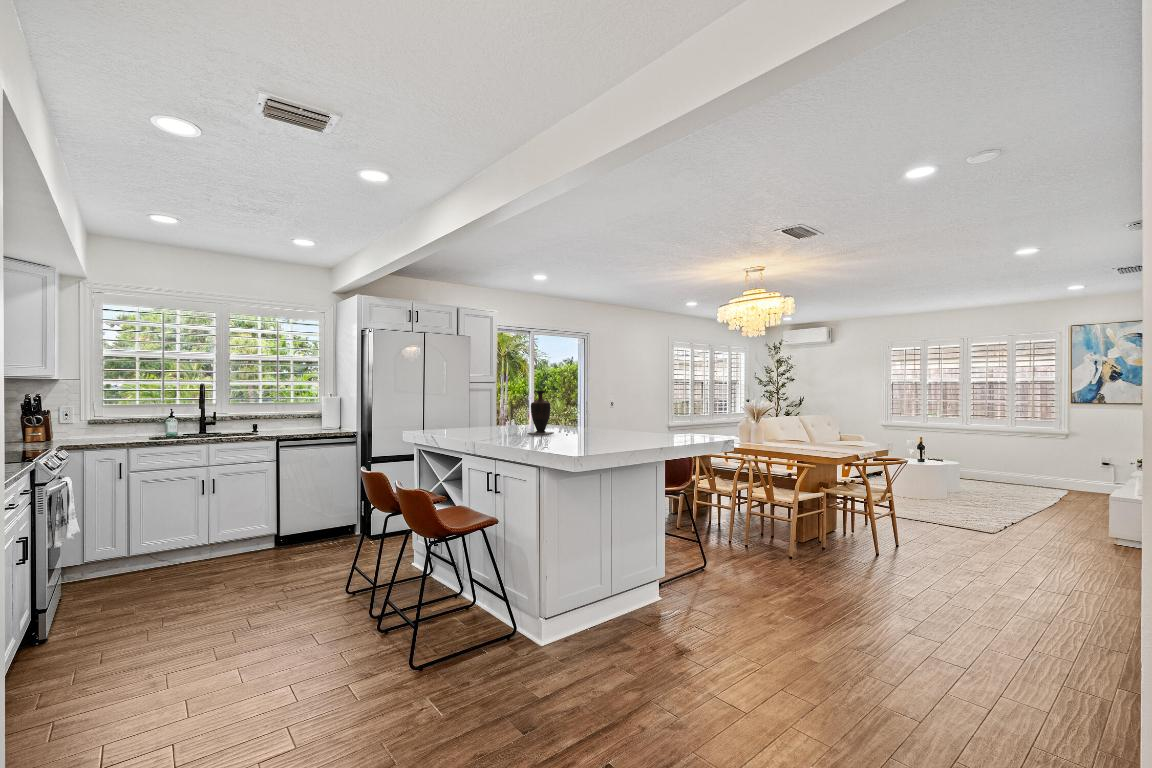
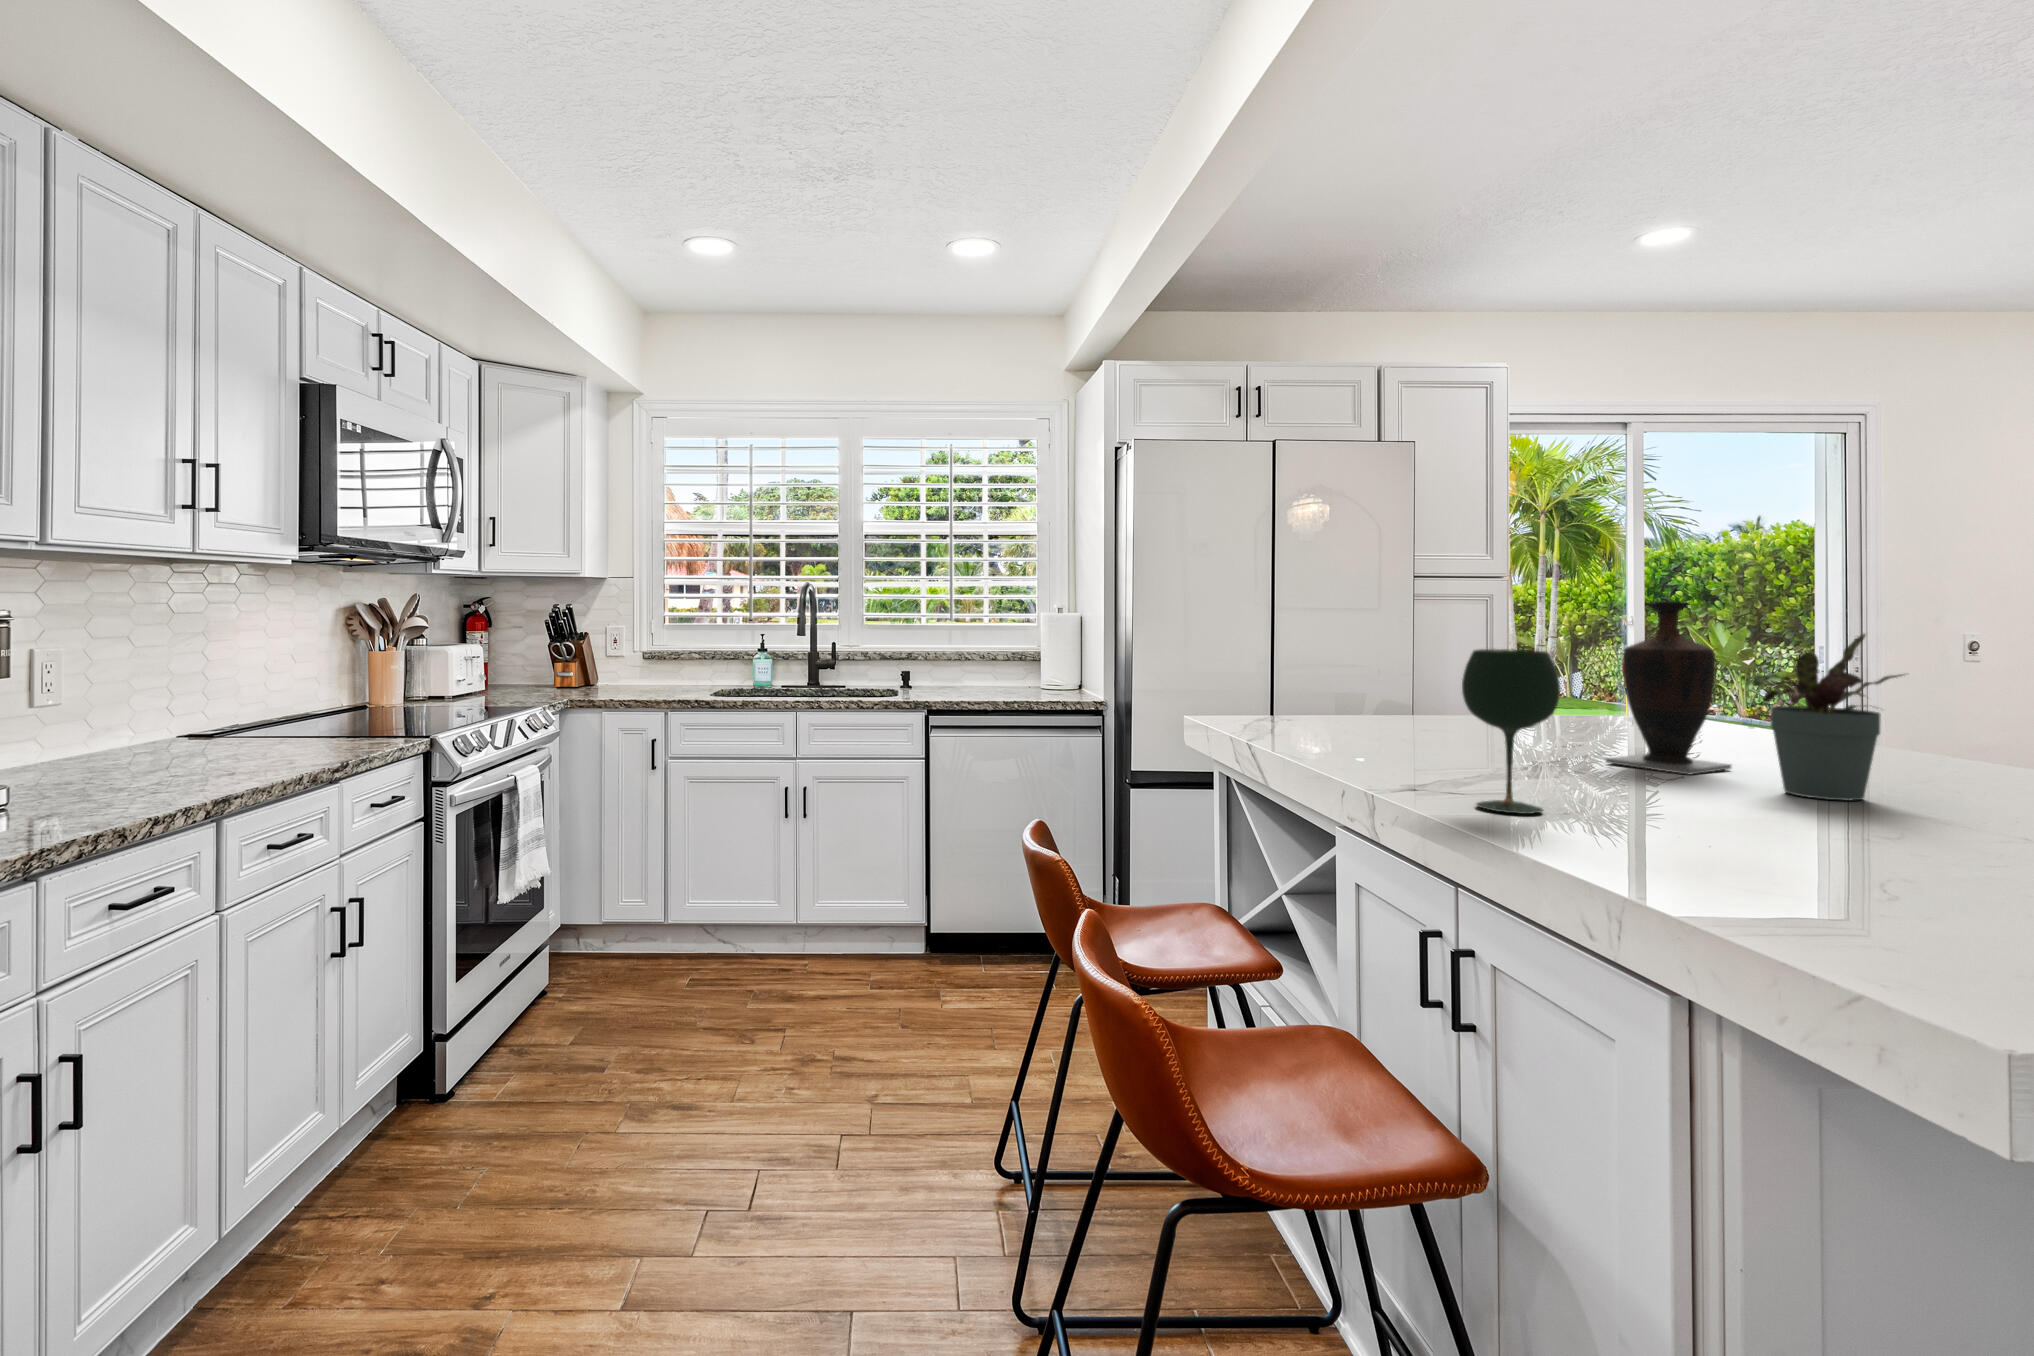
potted plant: none [556,398,584,436] -> present [1752,634,1904,800]
wine glass: none [498,403,518,442] -> present [1462,649,1560,814]

